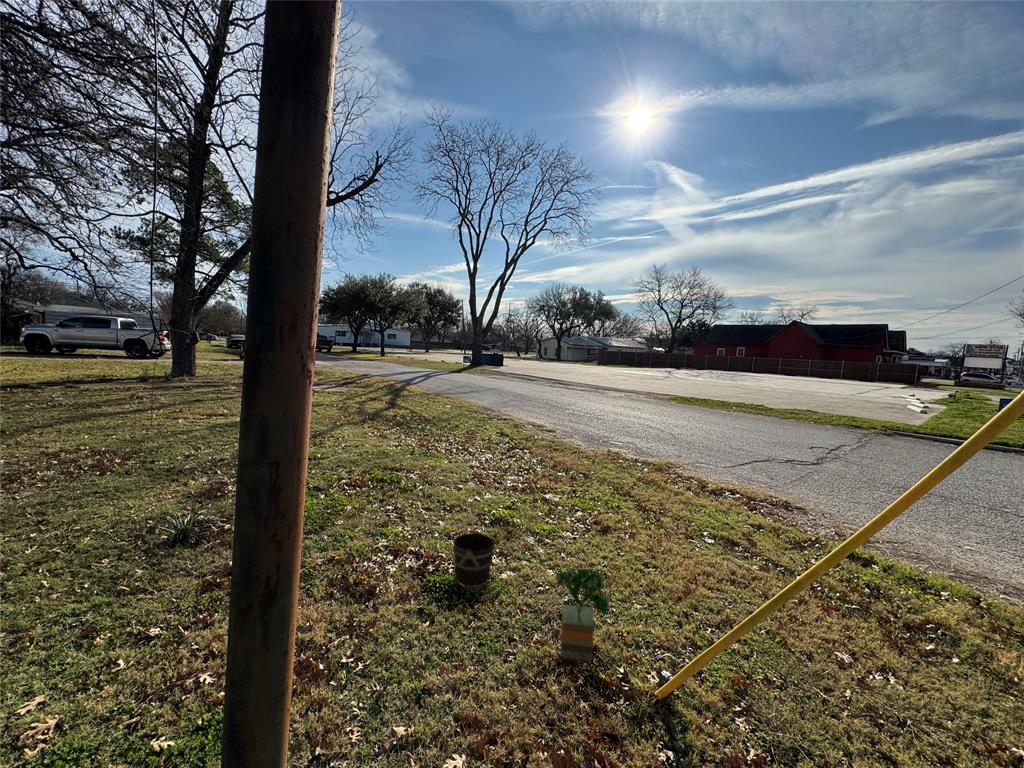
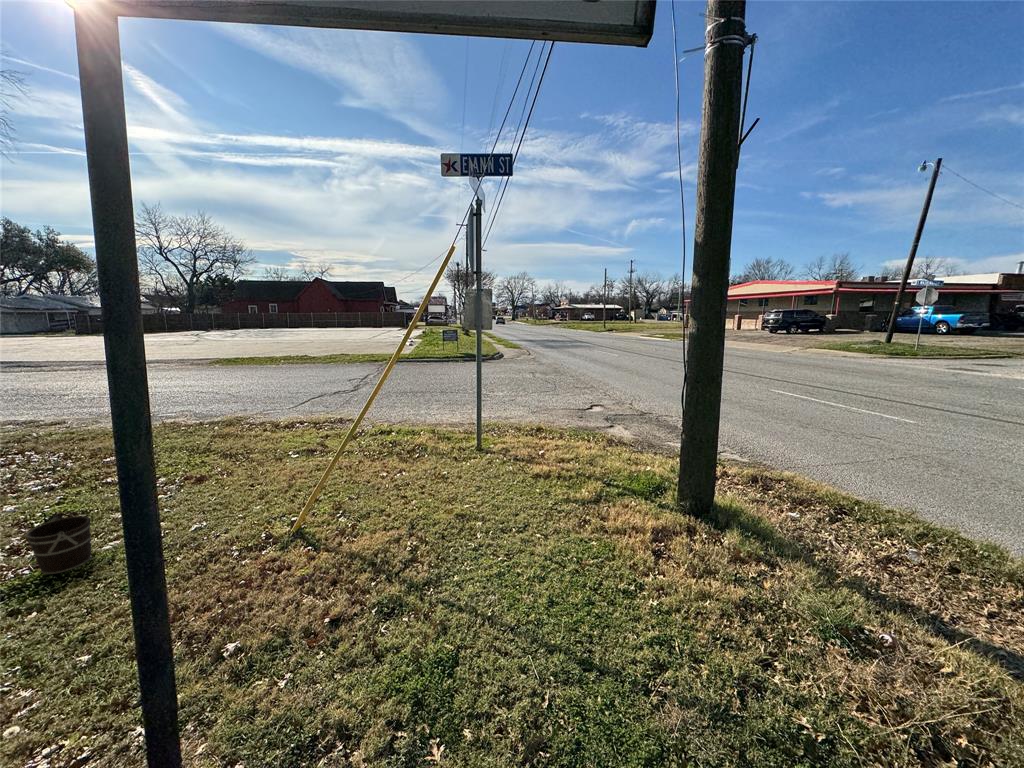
potted tree: present [555,568,610,661] -> none [182,485,240,558]

